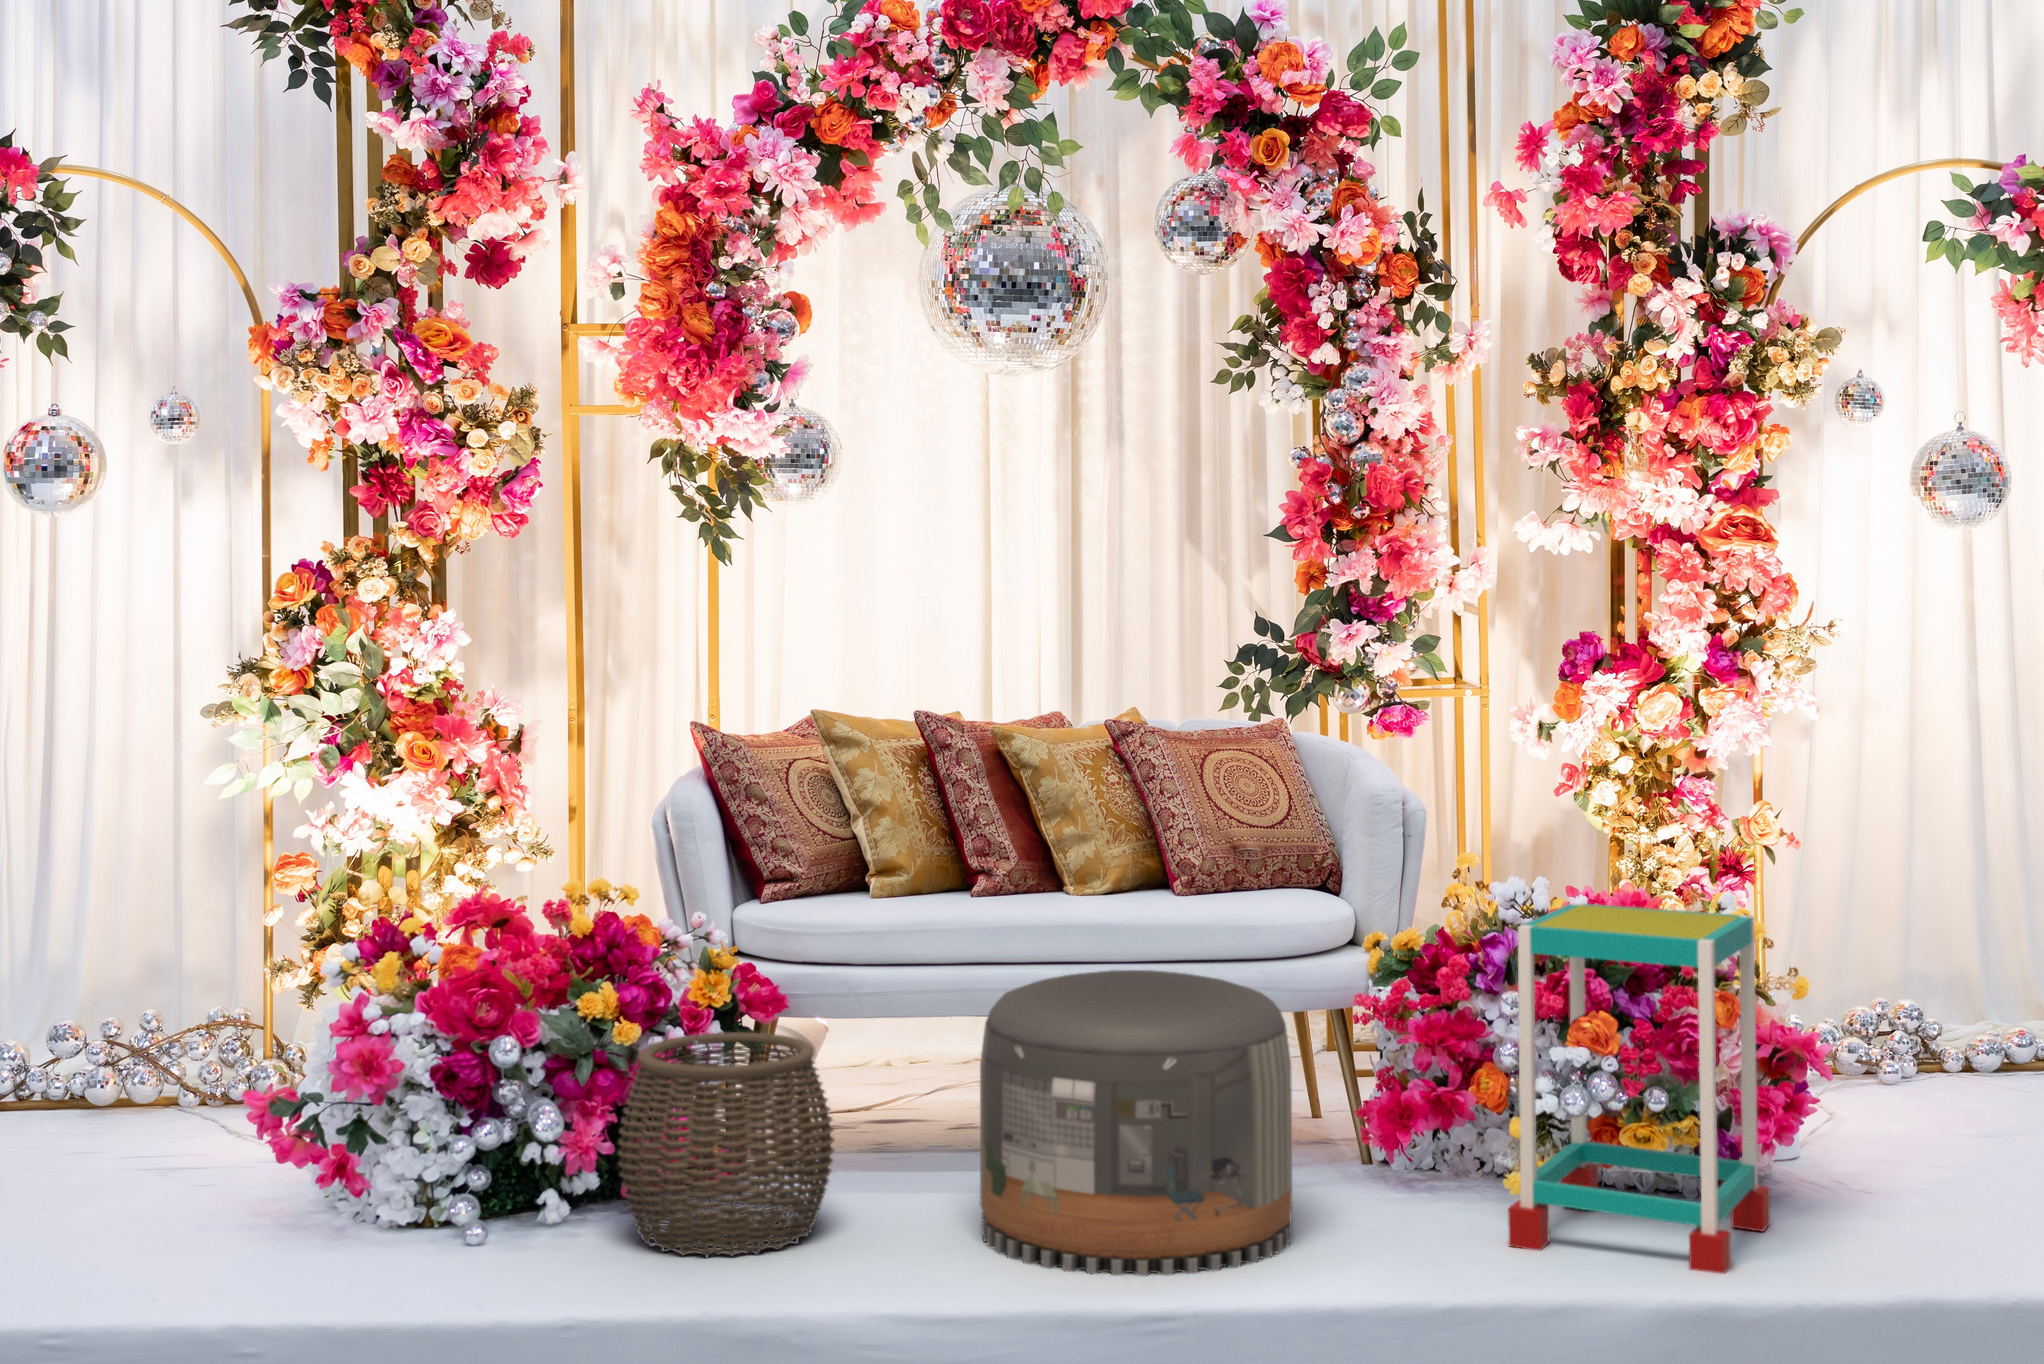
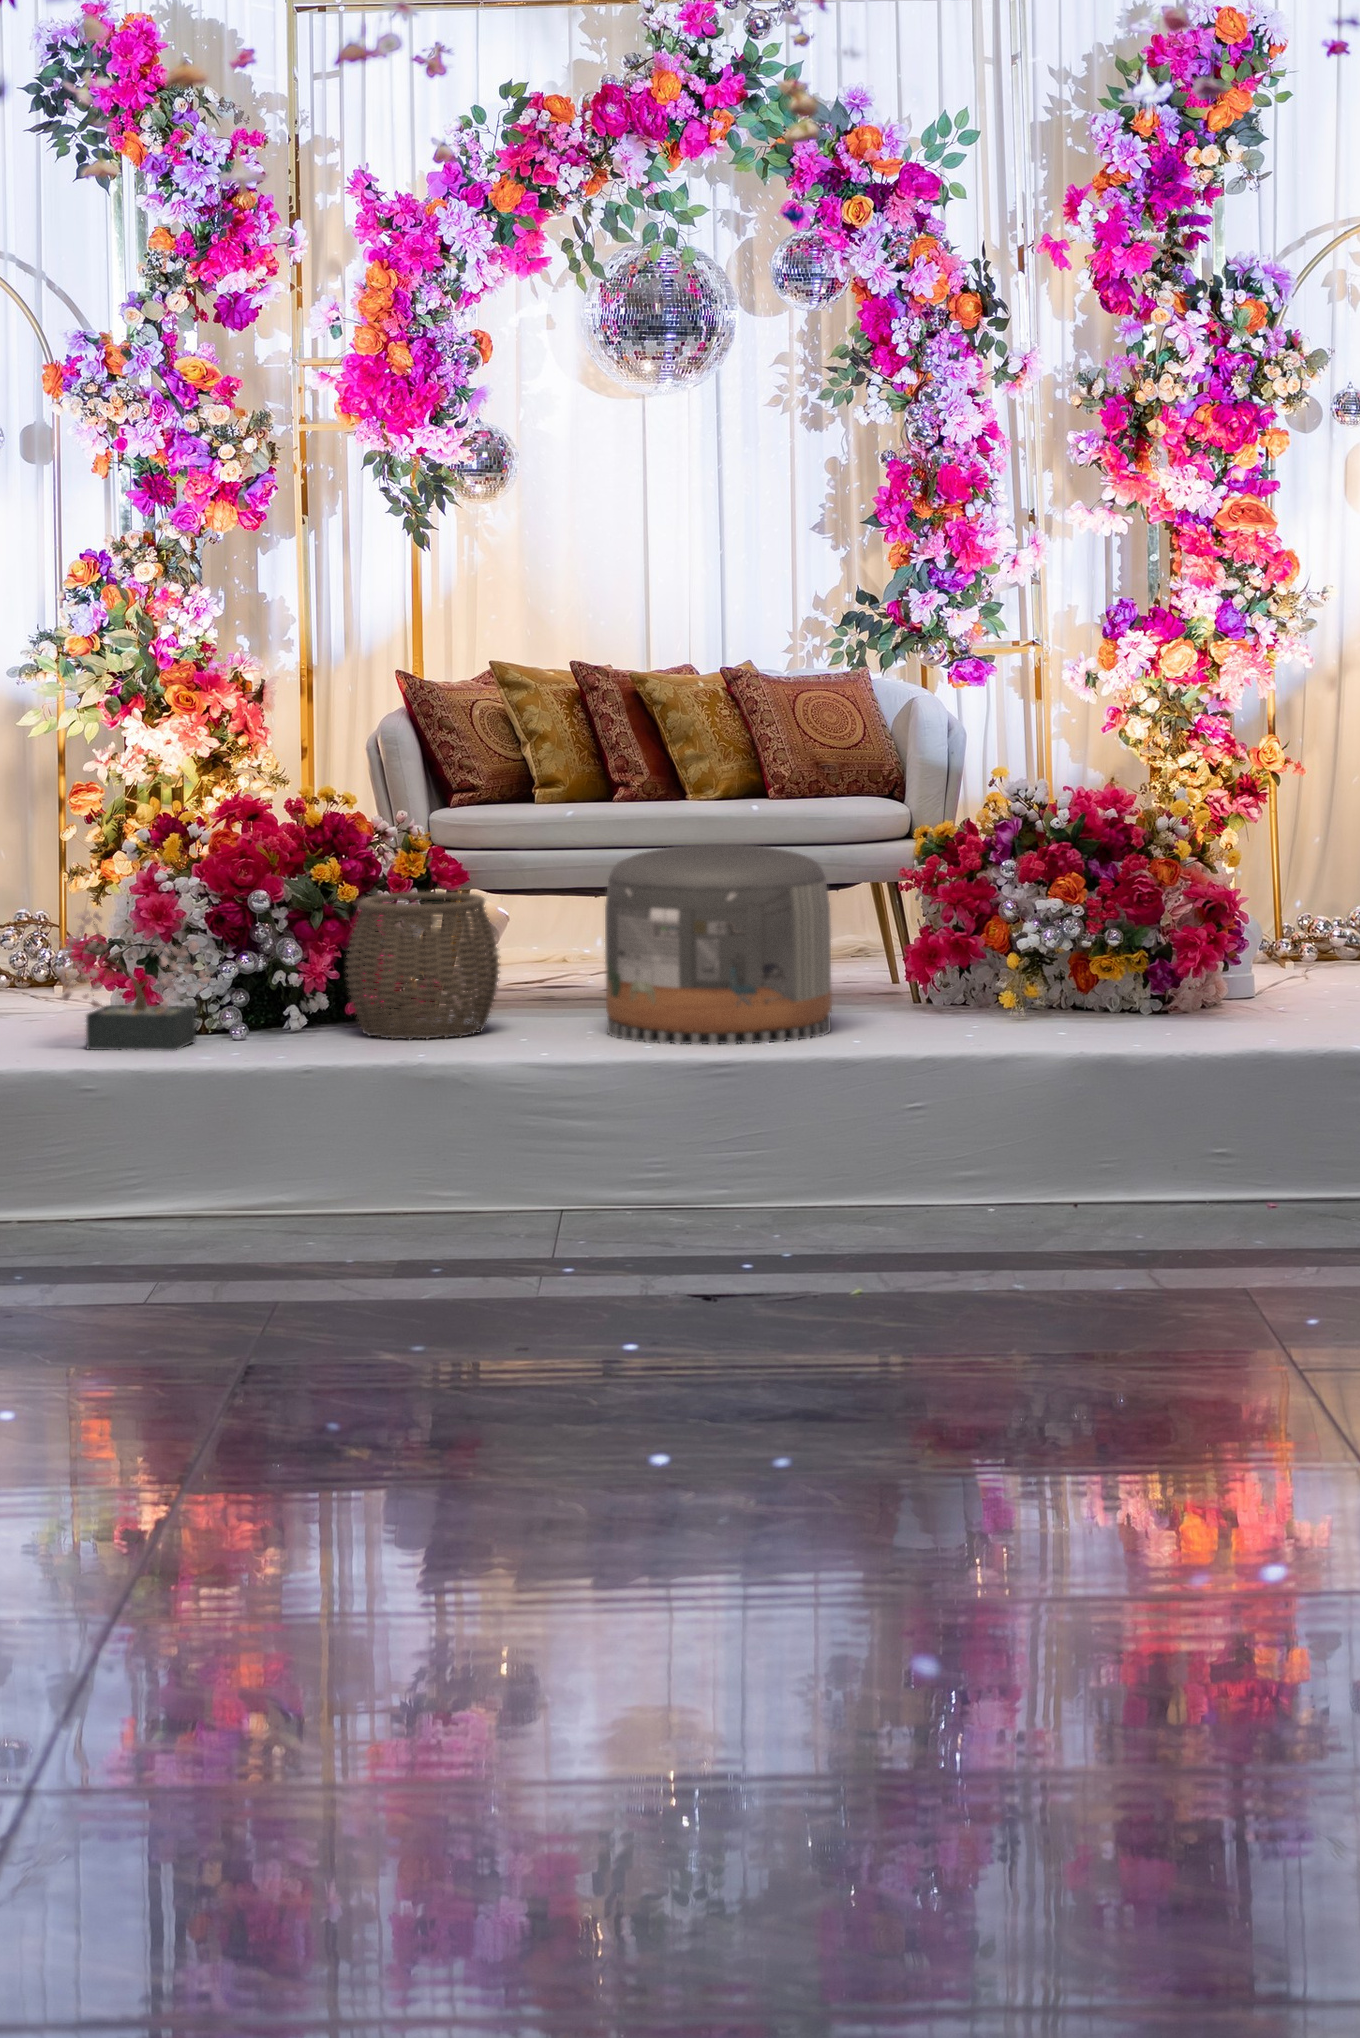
side table: present [1508,903,1770,1274] -> none [983,795,1184,1047]
decorative plant: none [191,1073,430,1289] -> present [55,911,212,1051]

